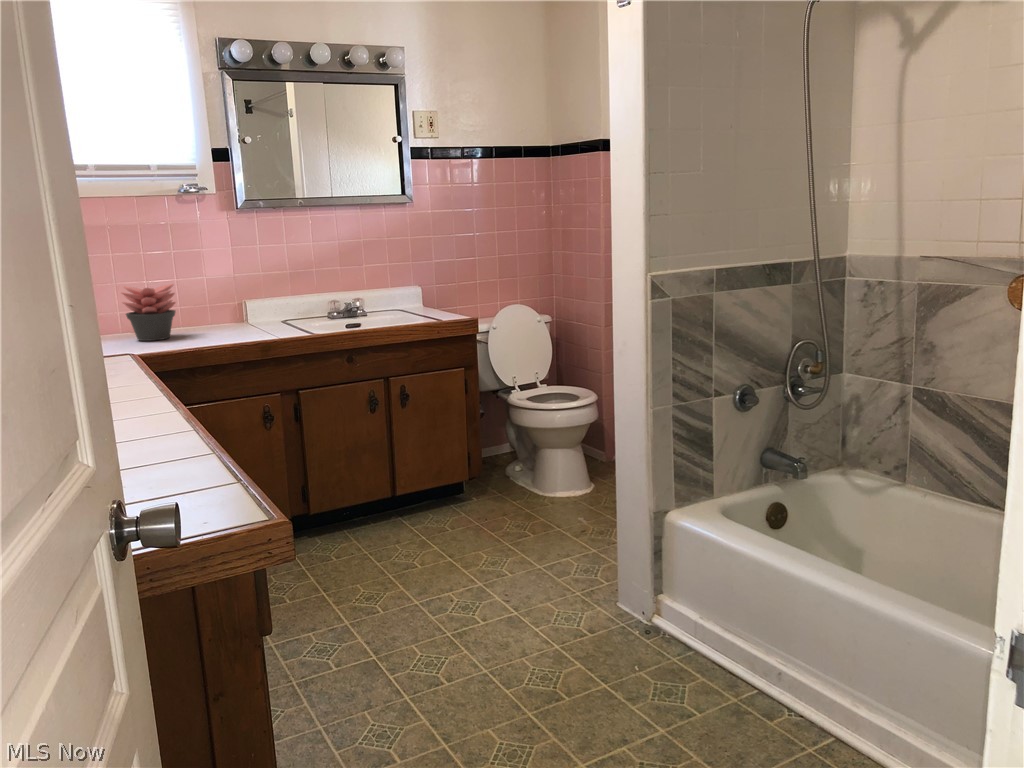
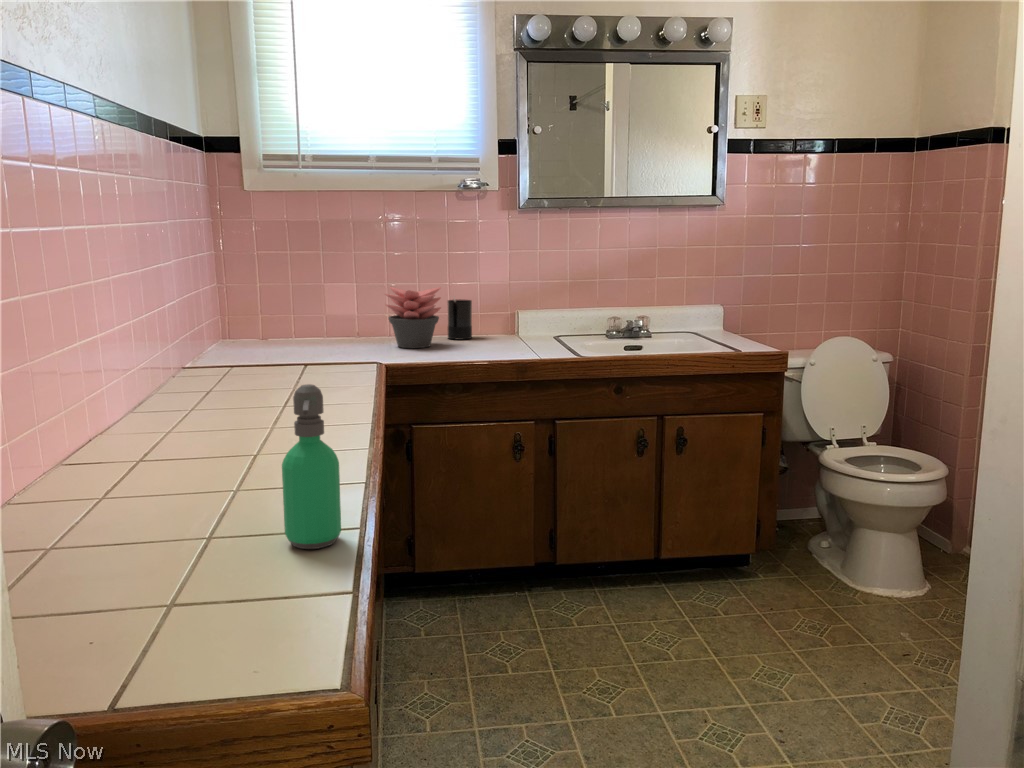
candle: none [178,292,205,330] -> present [447,298,472,340]
soap dispenser: none [147,353,198,477] -> present [282,384,341,549]

